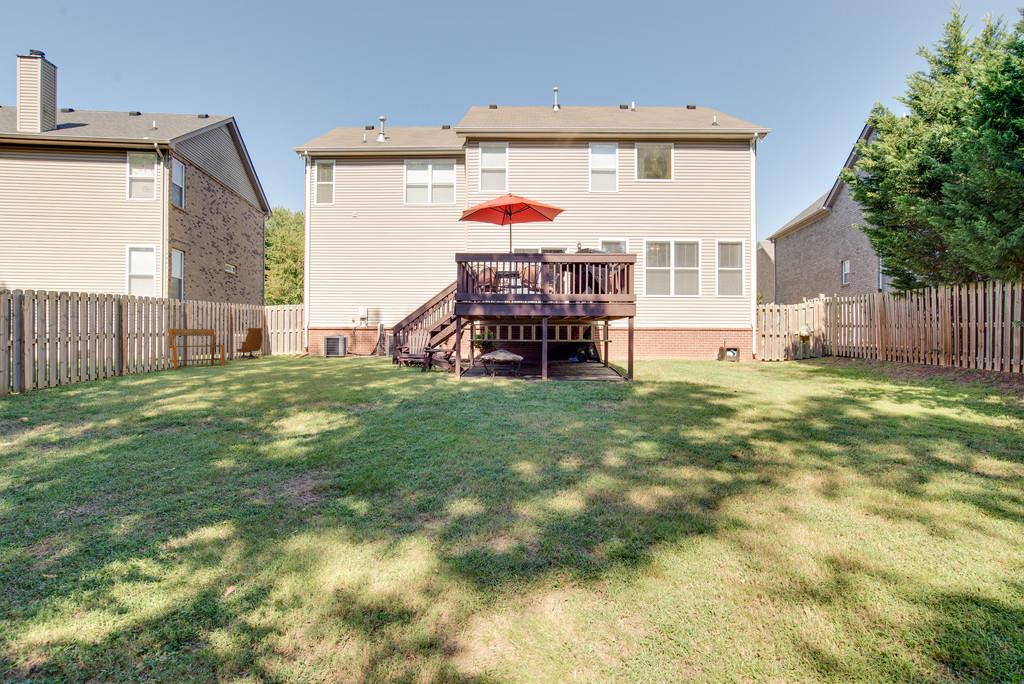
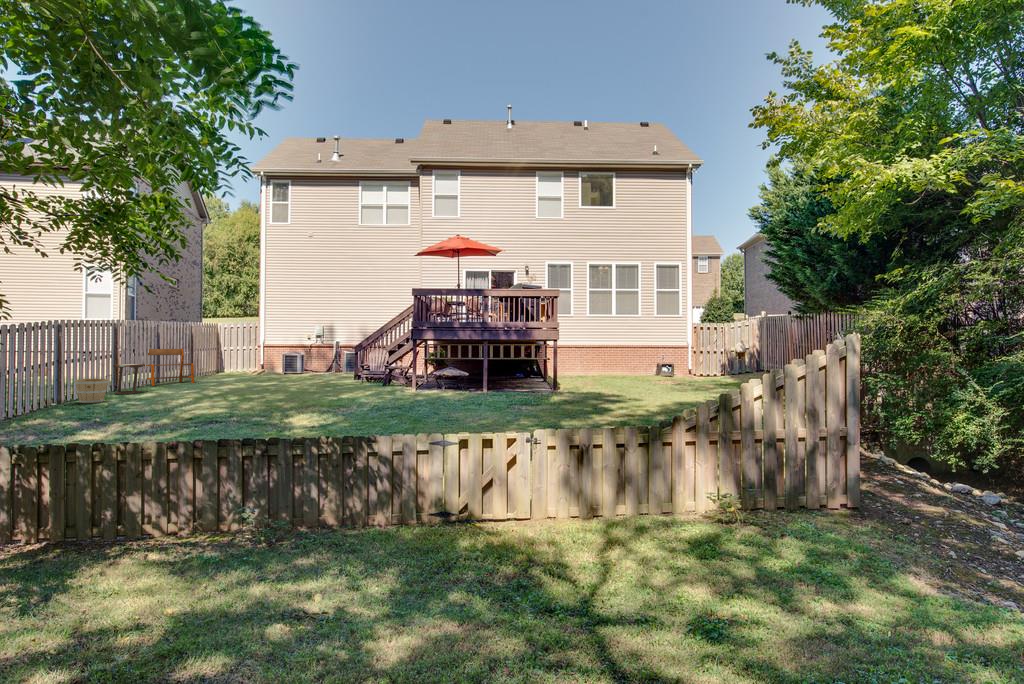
lounge chair: present [236,328,263,359] -> none [194,347,222,376]
side table: none [114,344,162,379] -> present [113,364,145,394]
wooden bucket: none [45,361,93,391] -> present [75,379,109,403]

